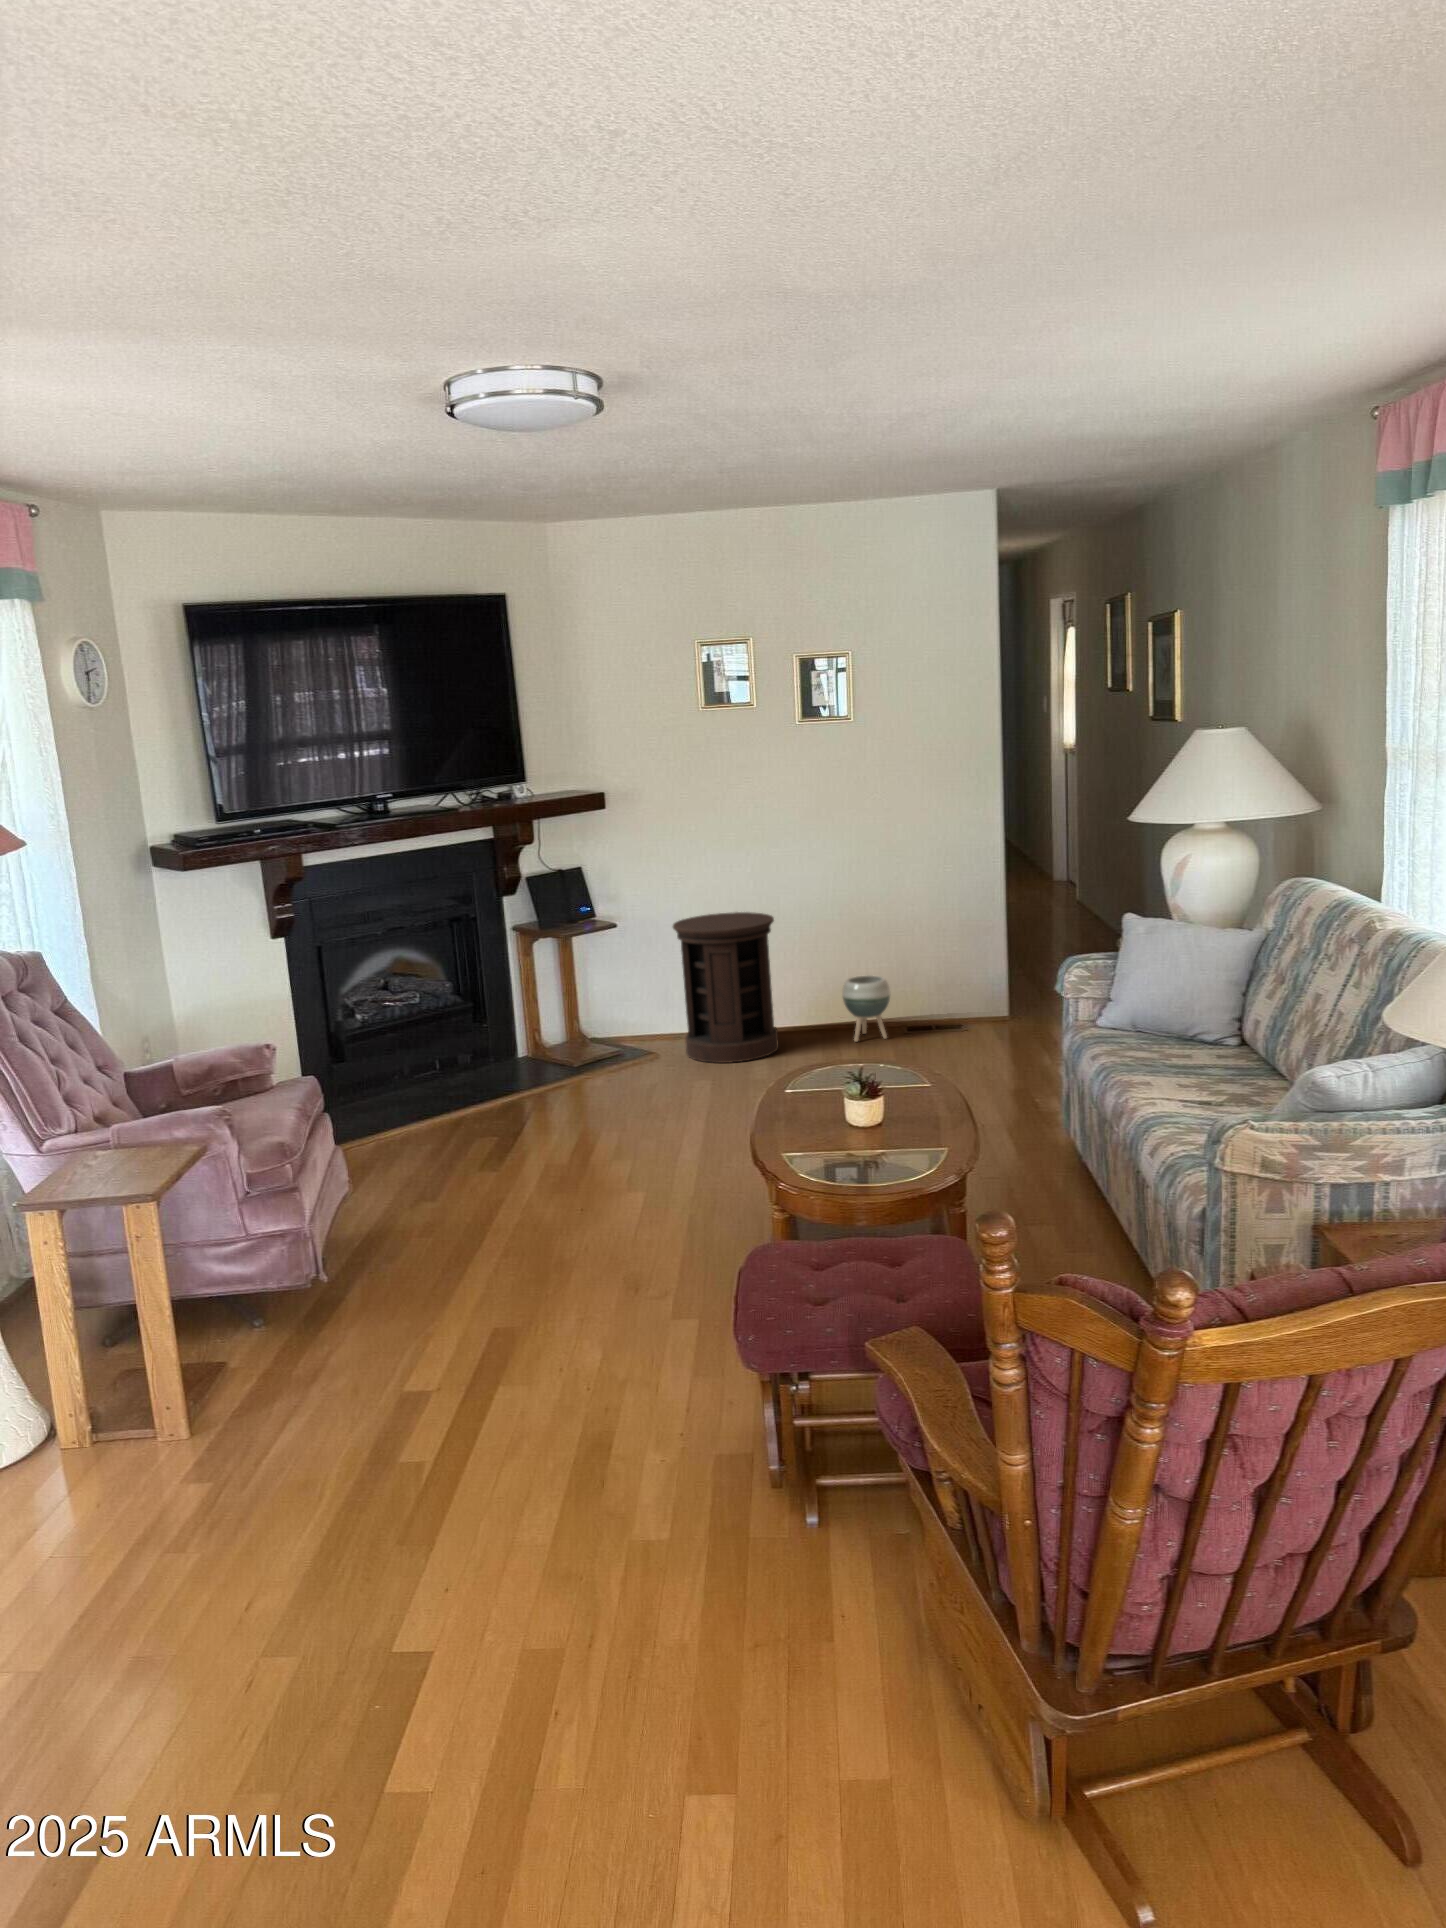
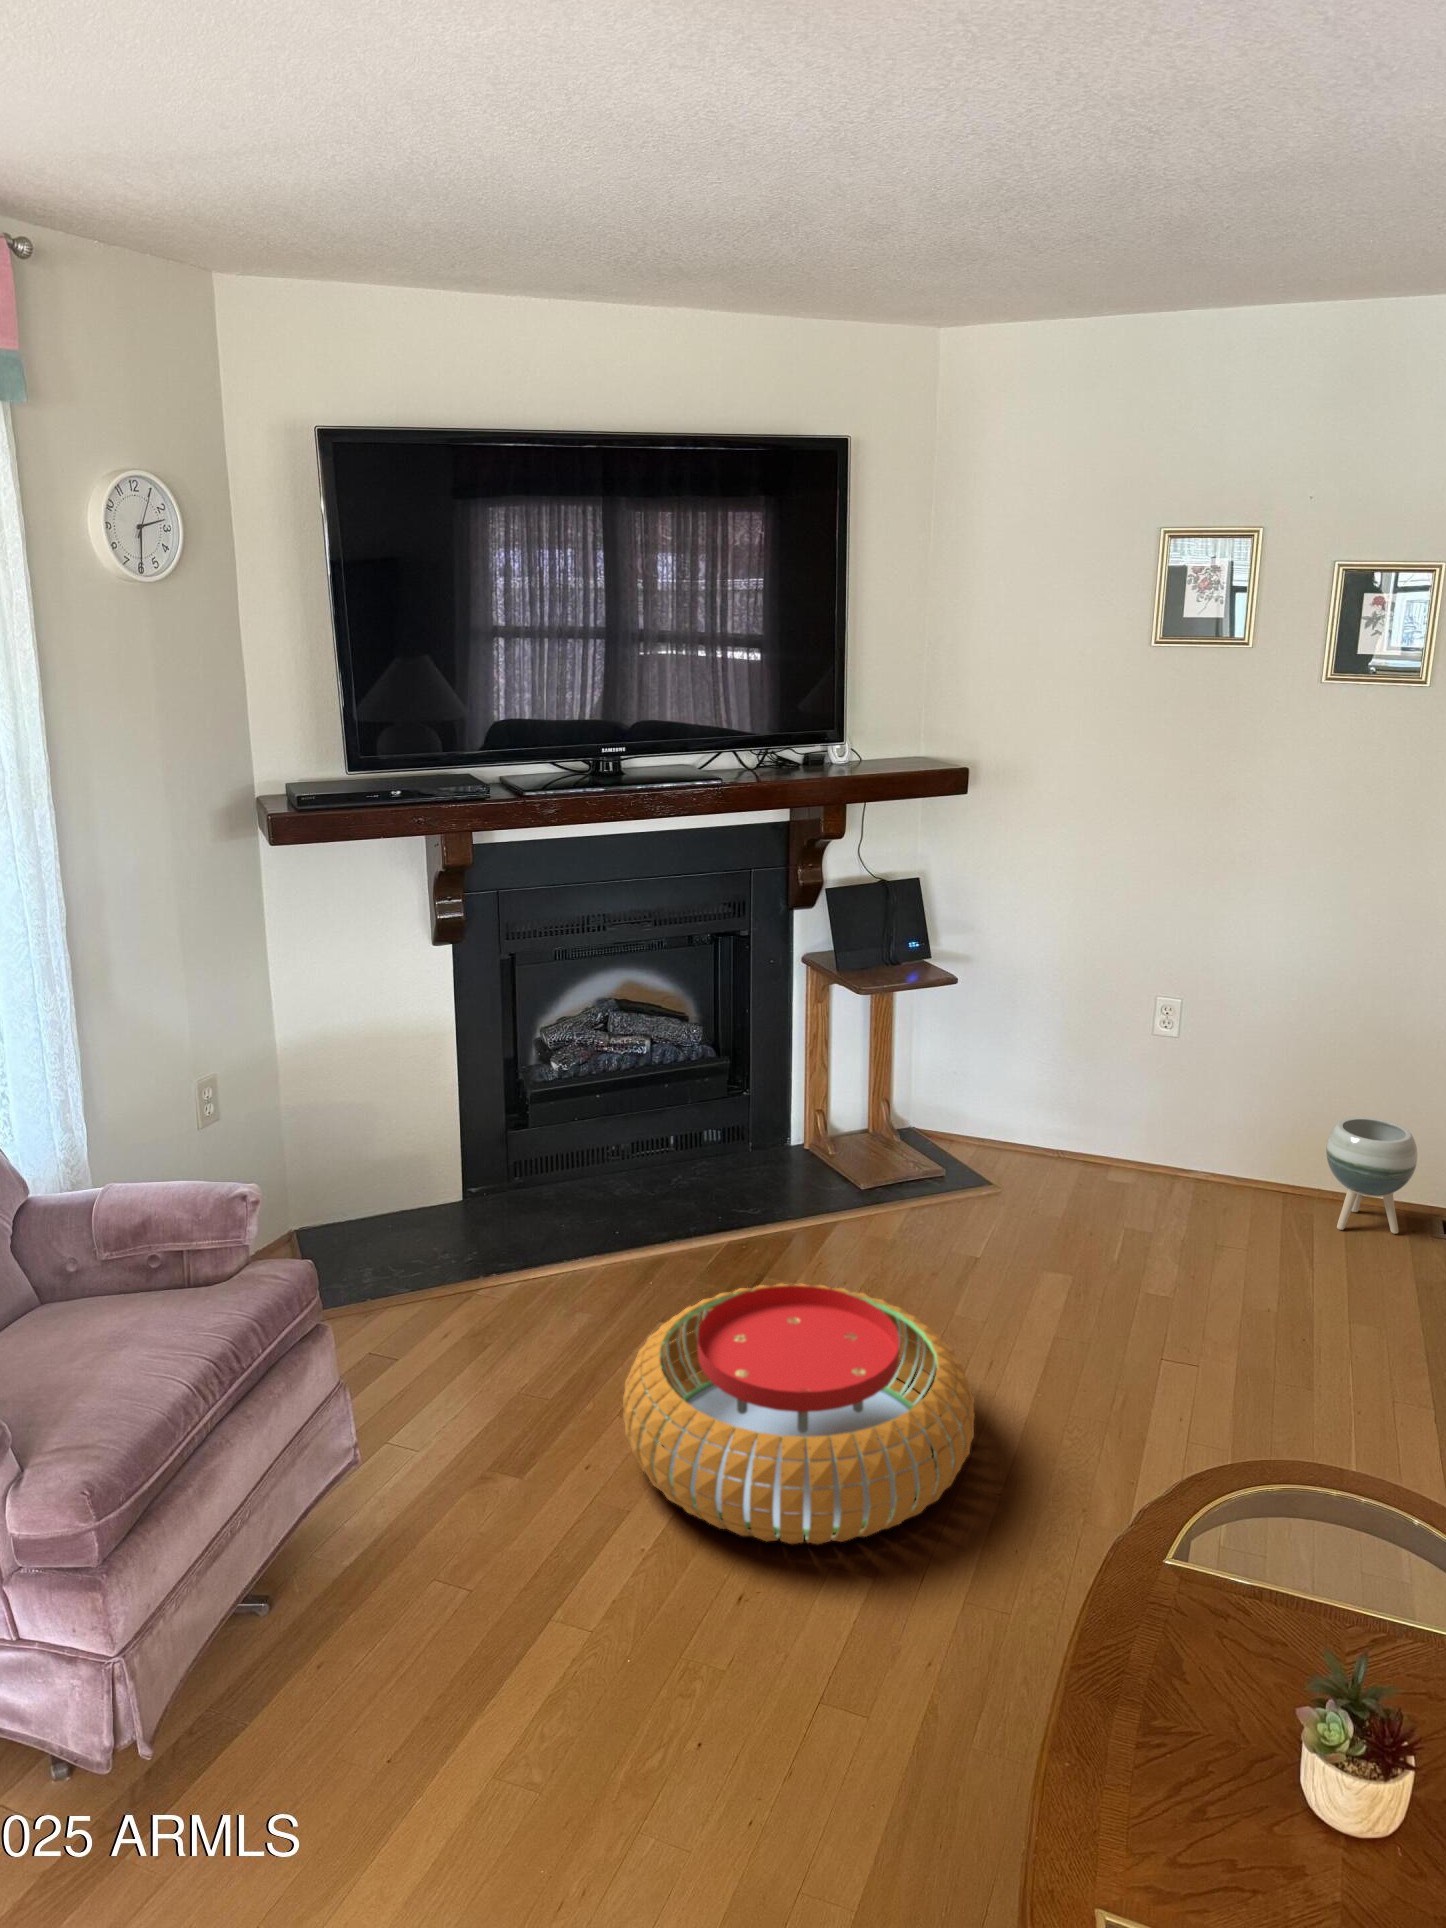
side table: present [673,912,779,1063] -> none [1045,976,1226,1236]
pouf: none [467,1080,665,1192] -> present [623,1283,975,1544]

